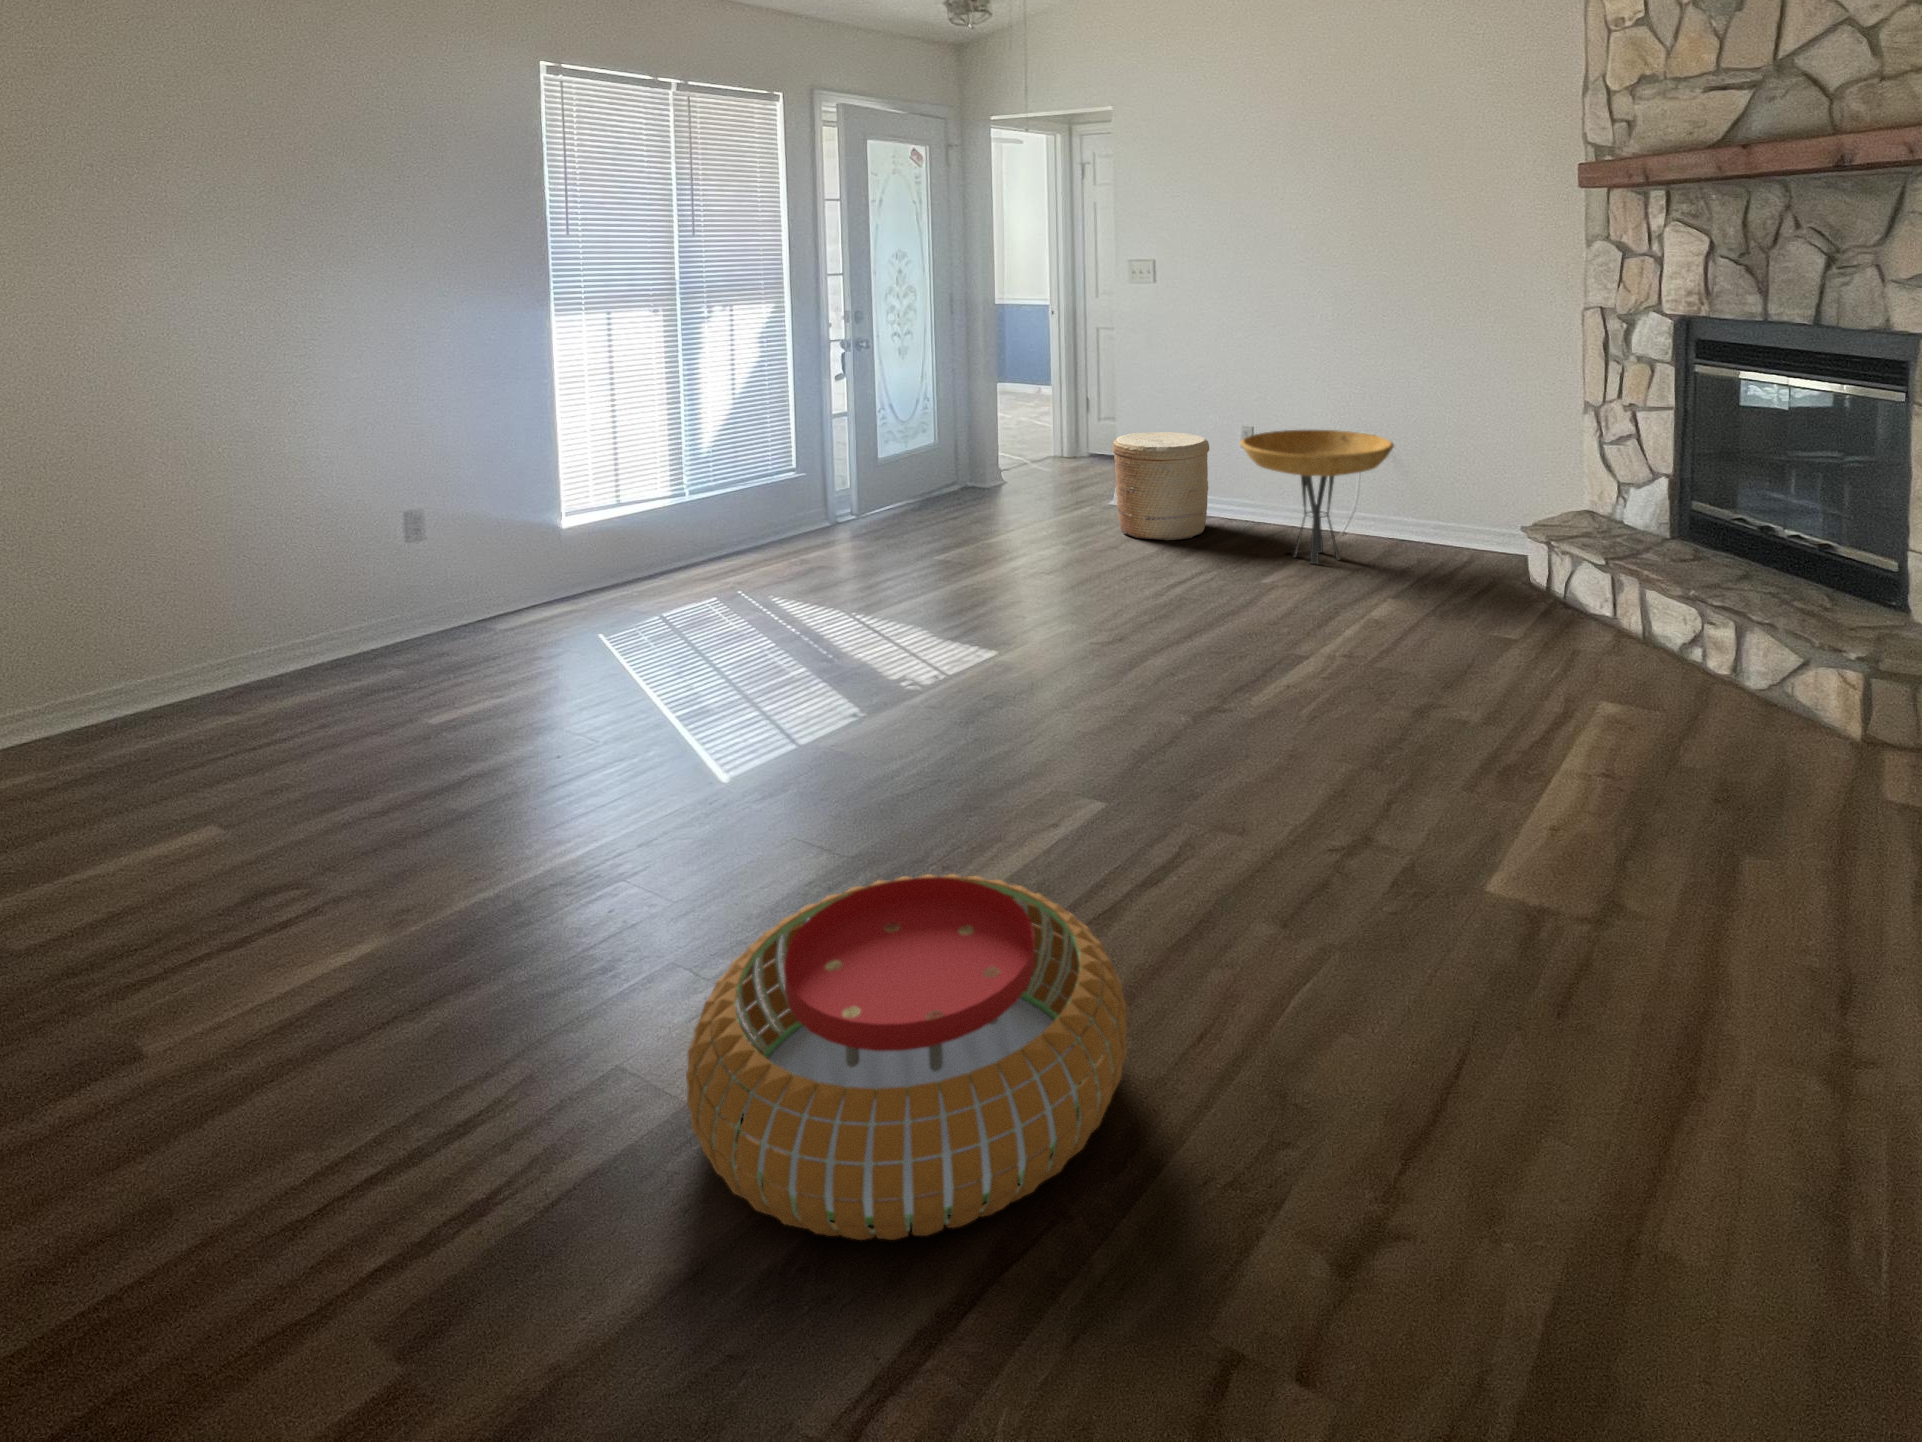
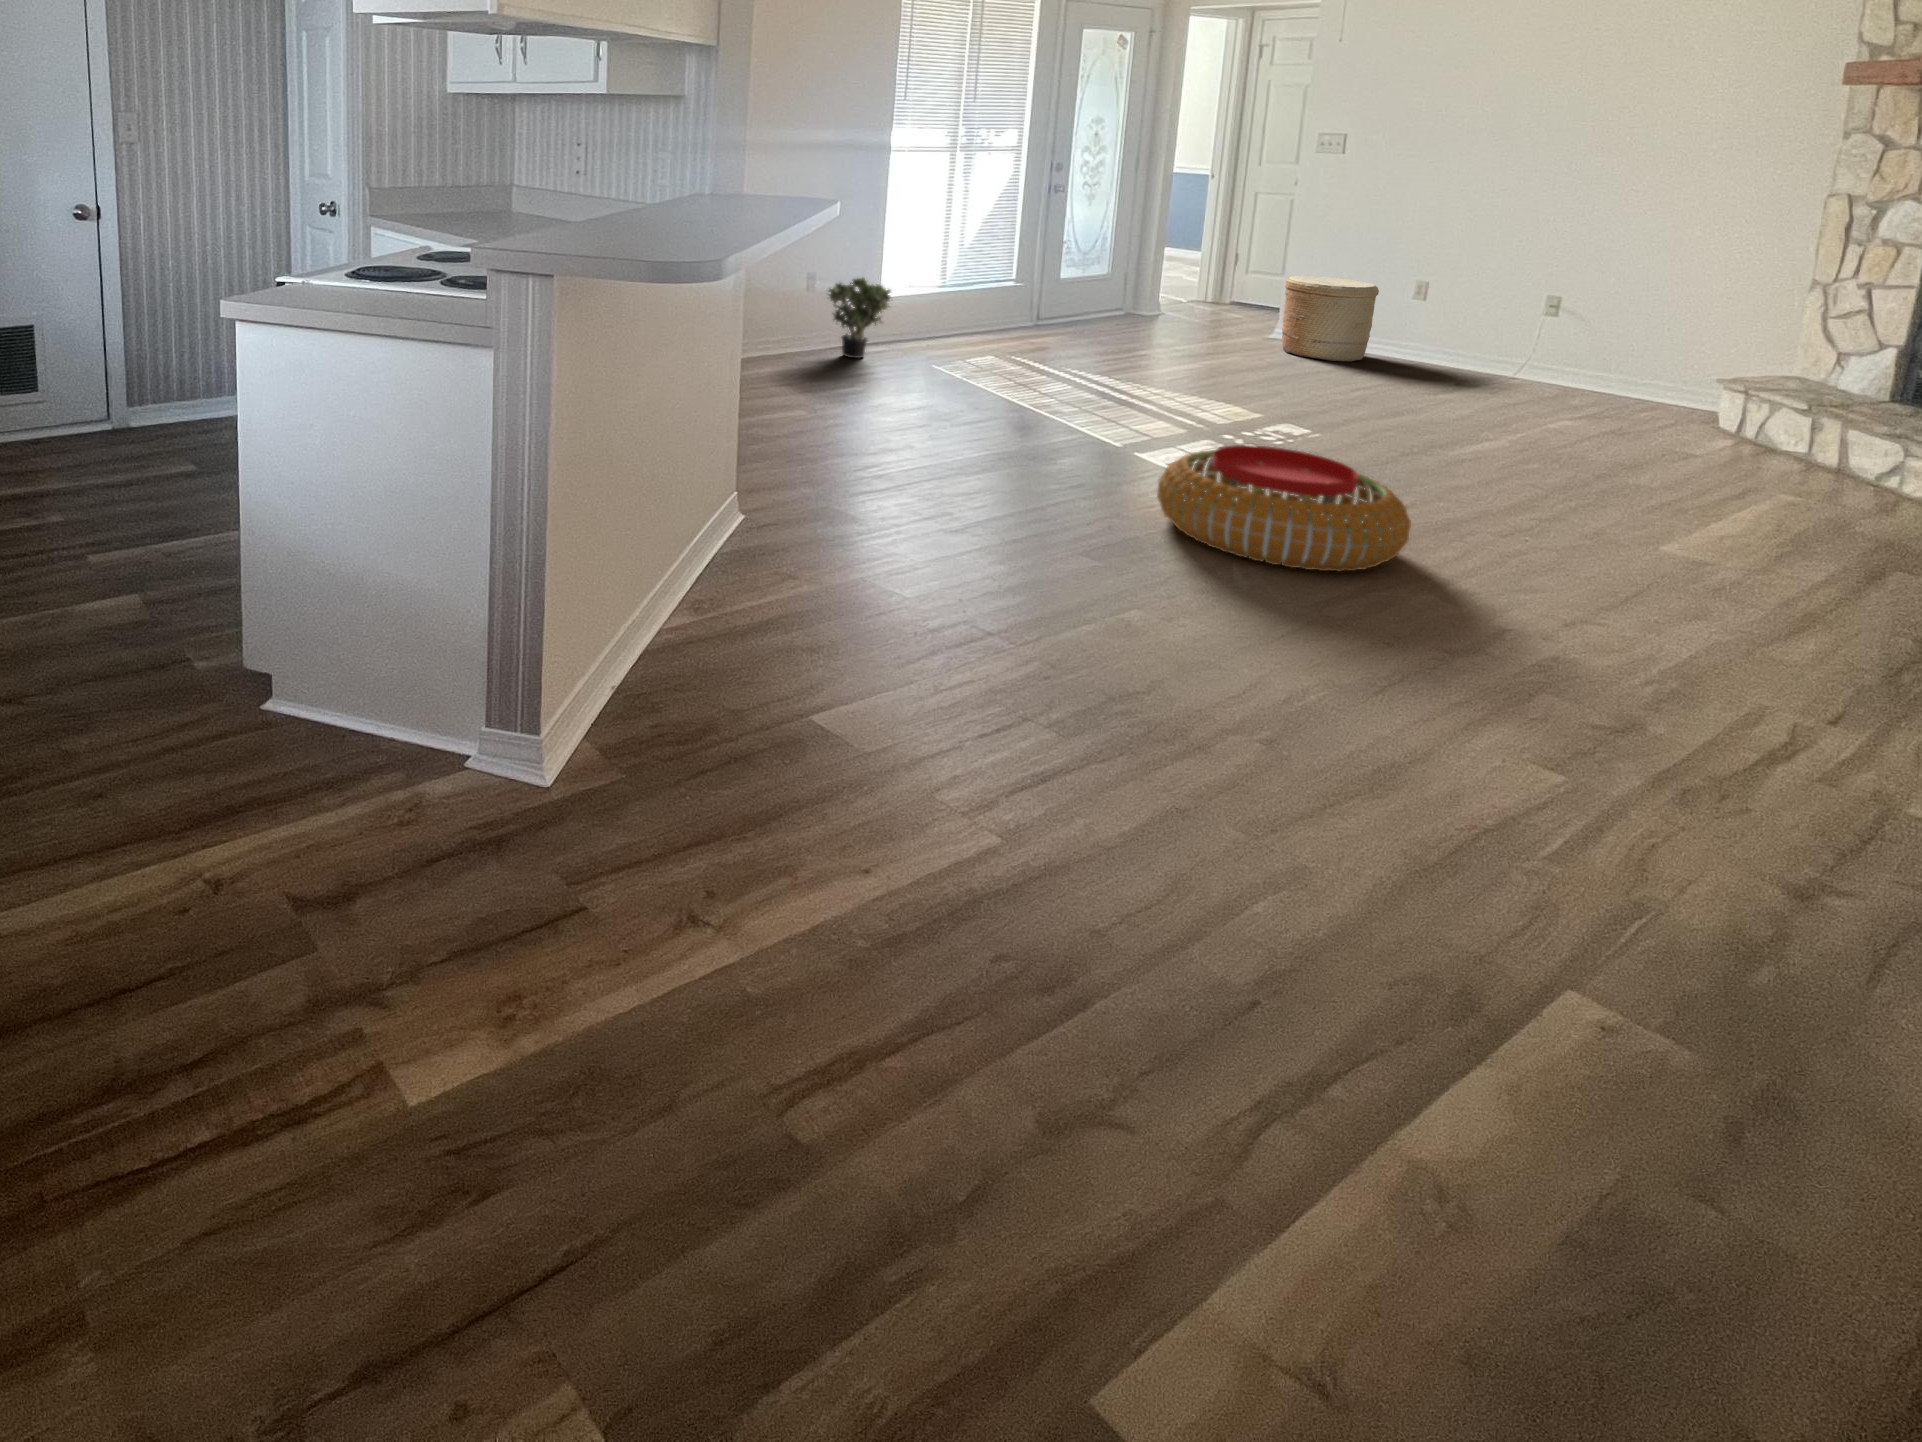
side table: present [1241,430,1394,564] -> none [1419,282,1580,391]
potted plant: none [406,526,532,664] -> present [829,277,891,358]

